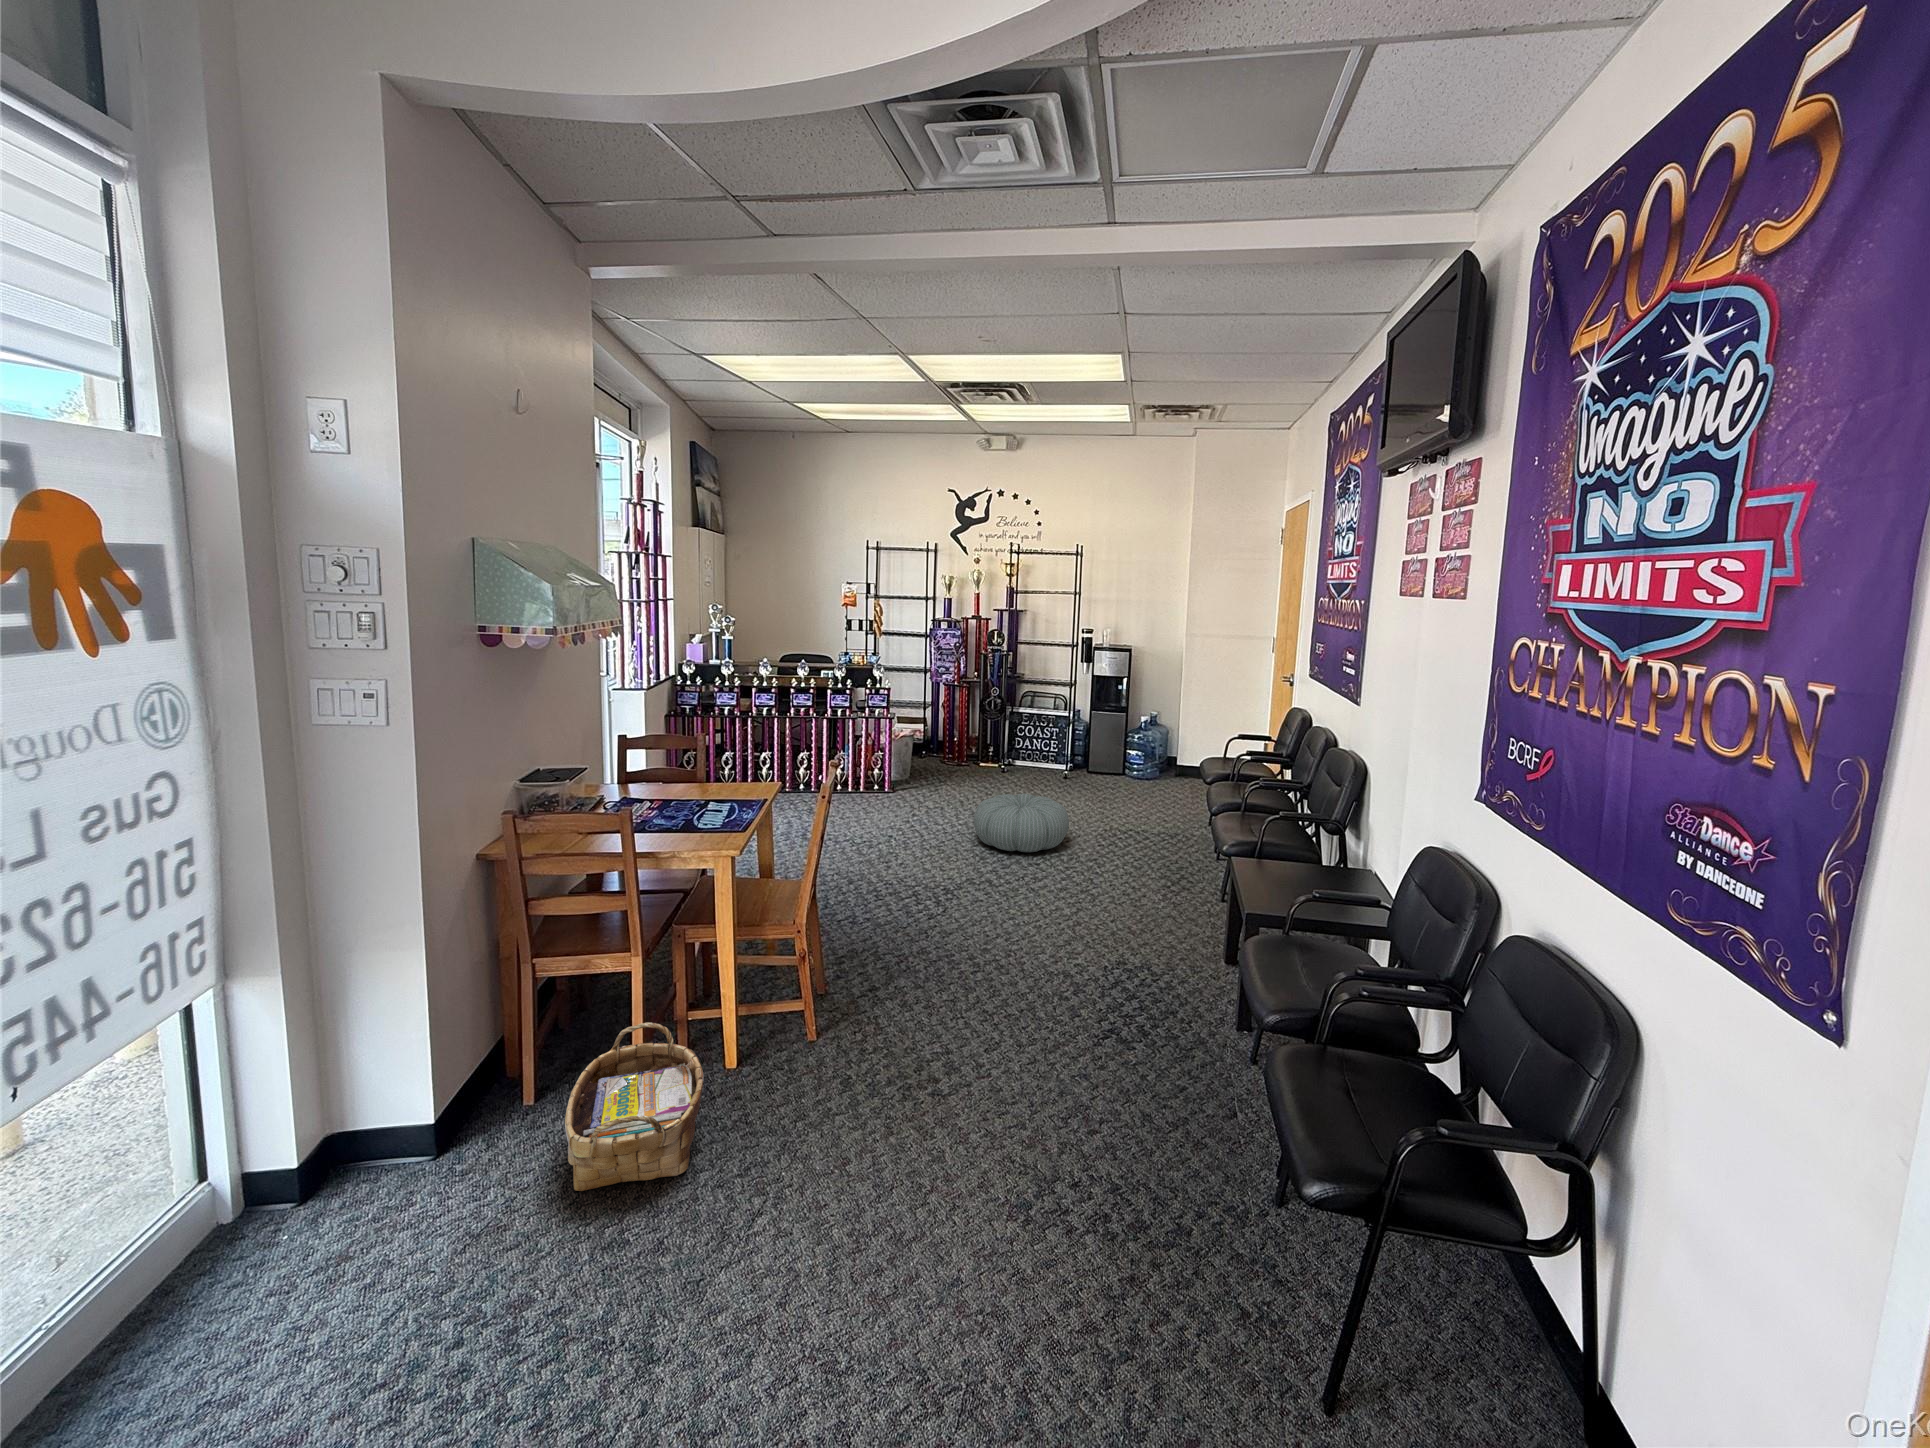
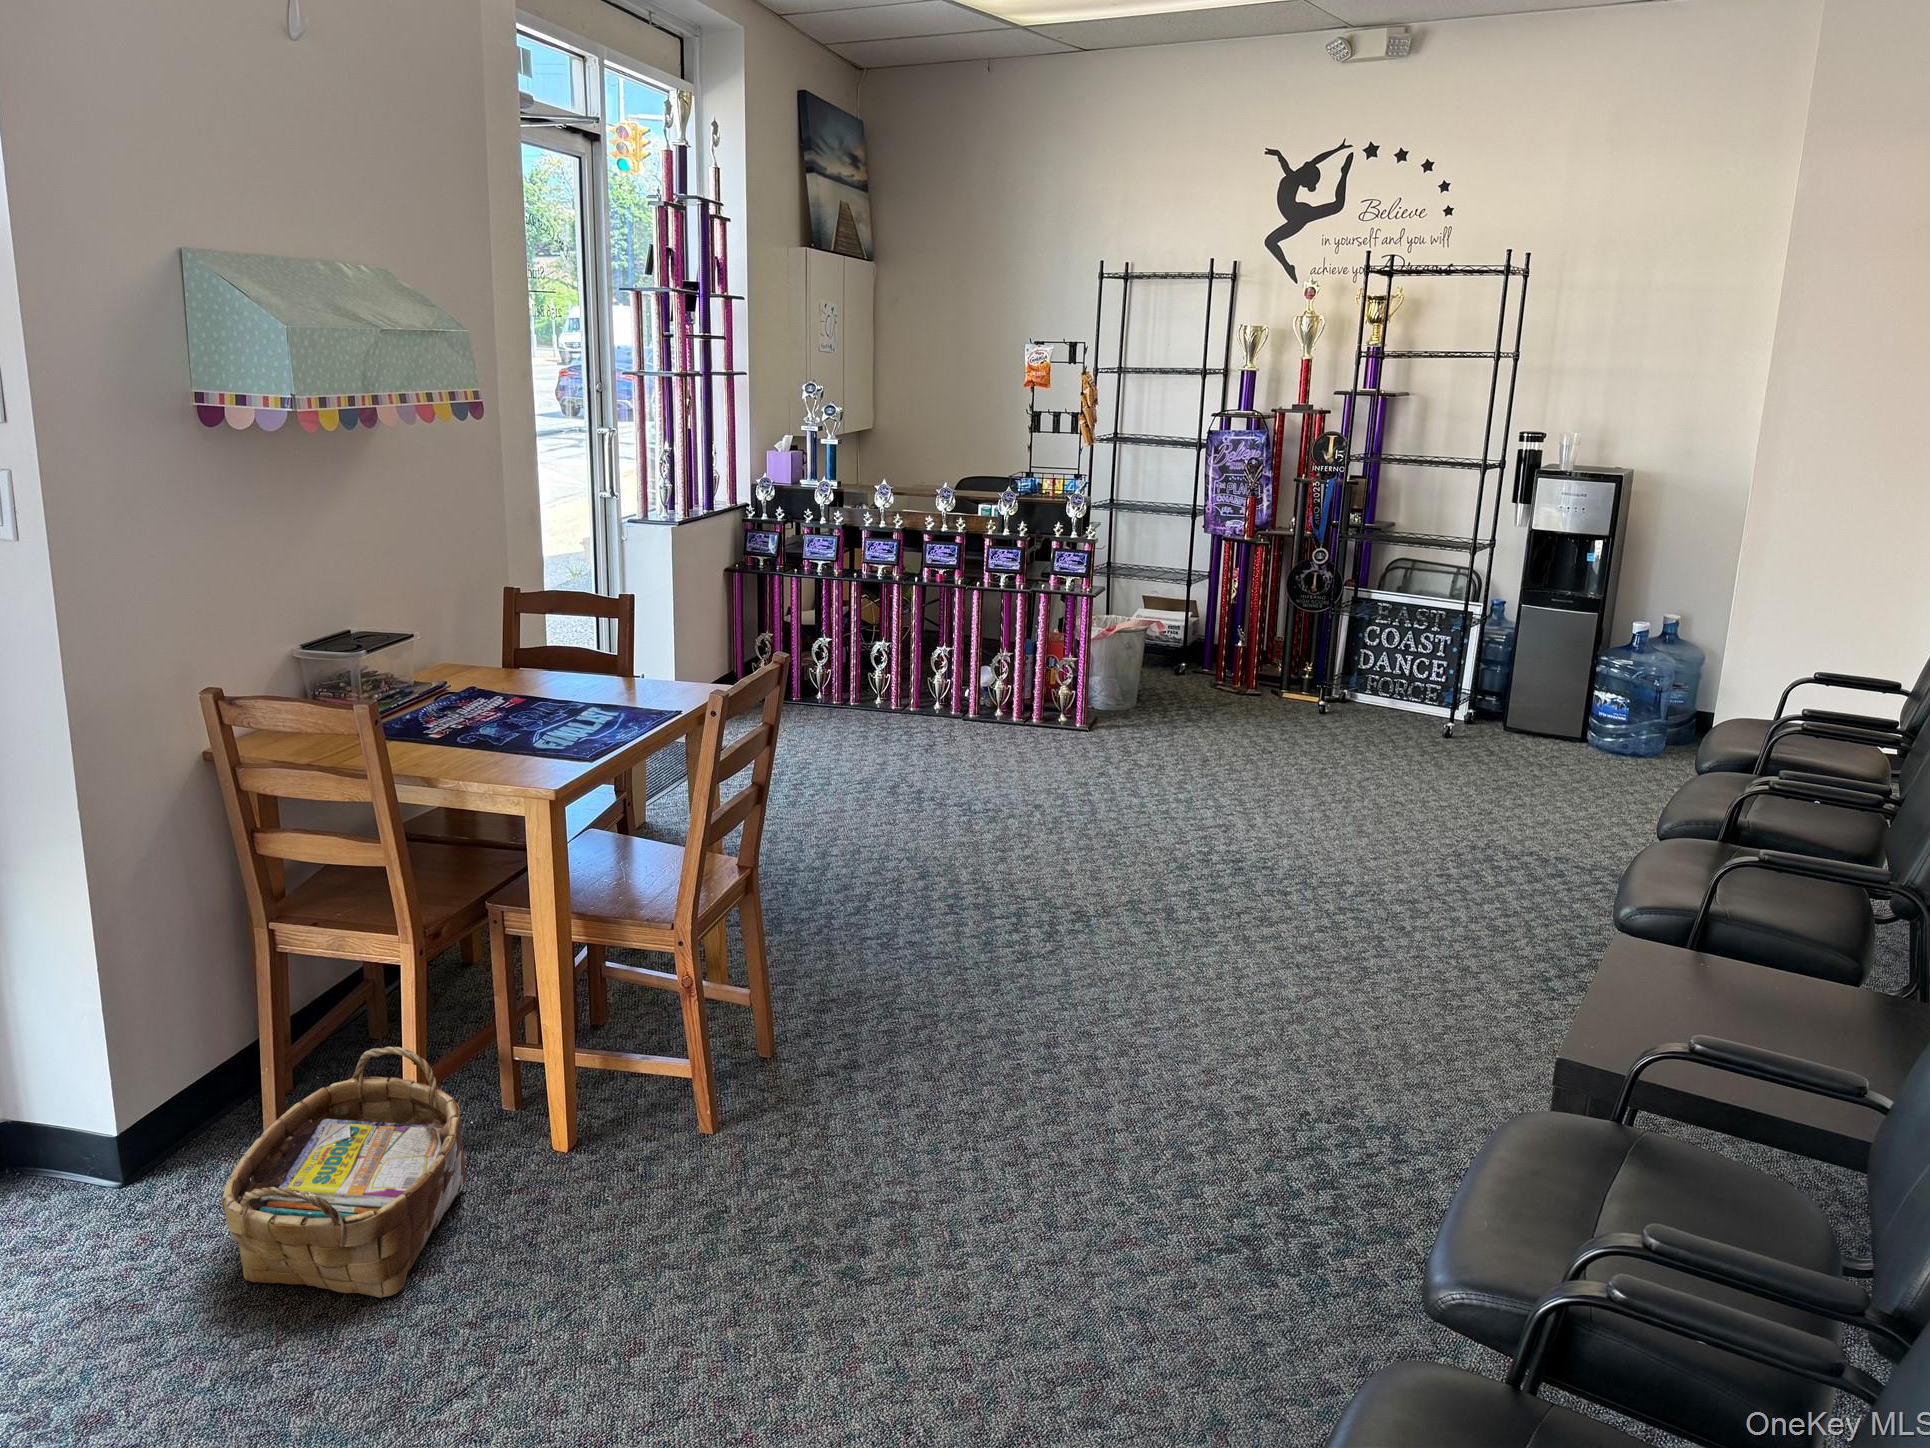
pouf: present [974,794,1069,852] -> none [1190,749,1383,865]

